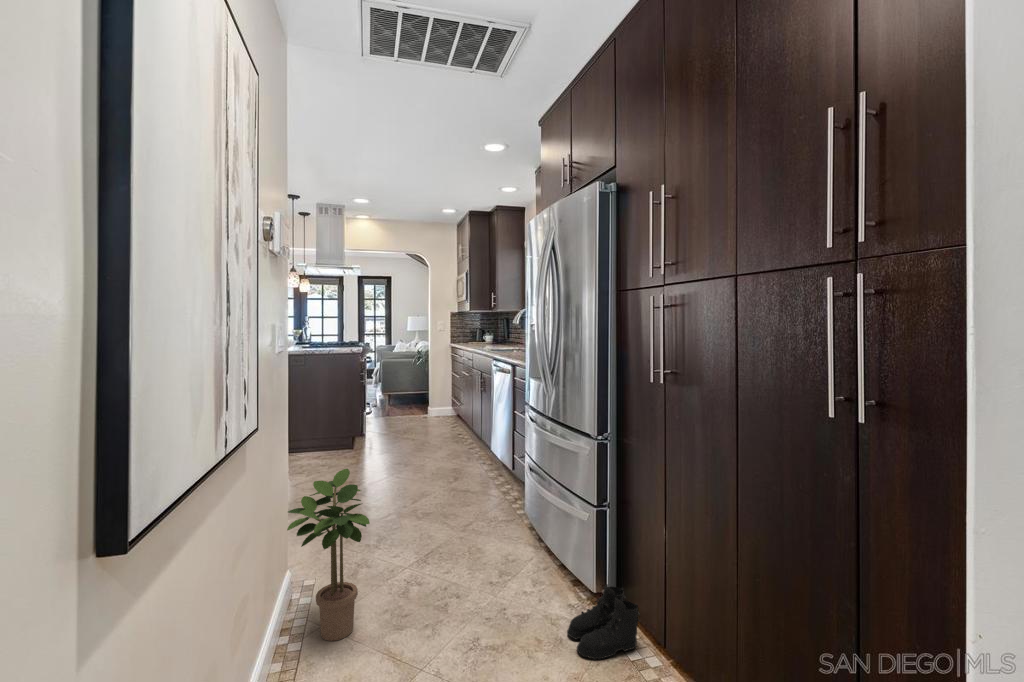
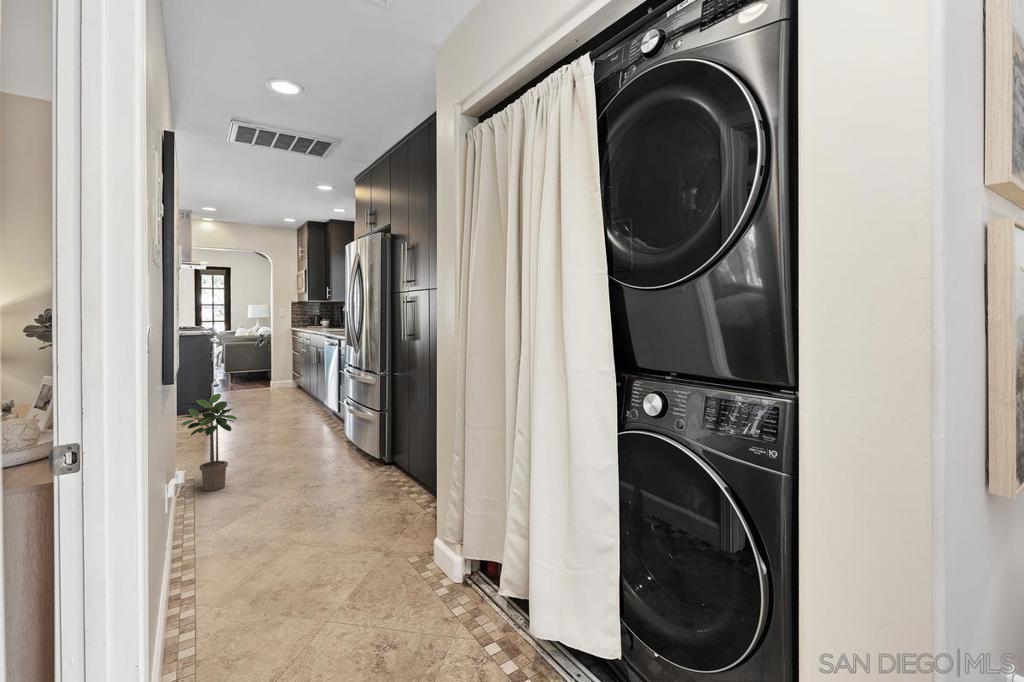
boots: present [567,584,640,660] -> none [359,448,399,482]

